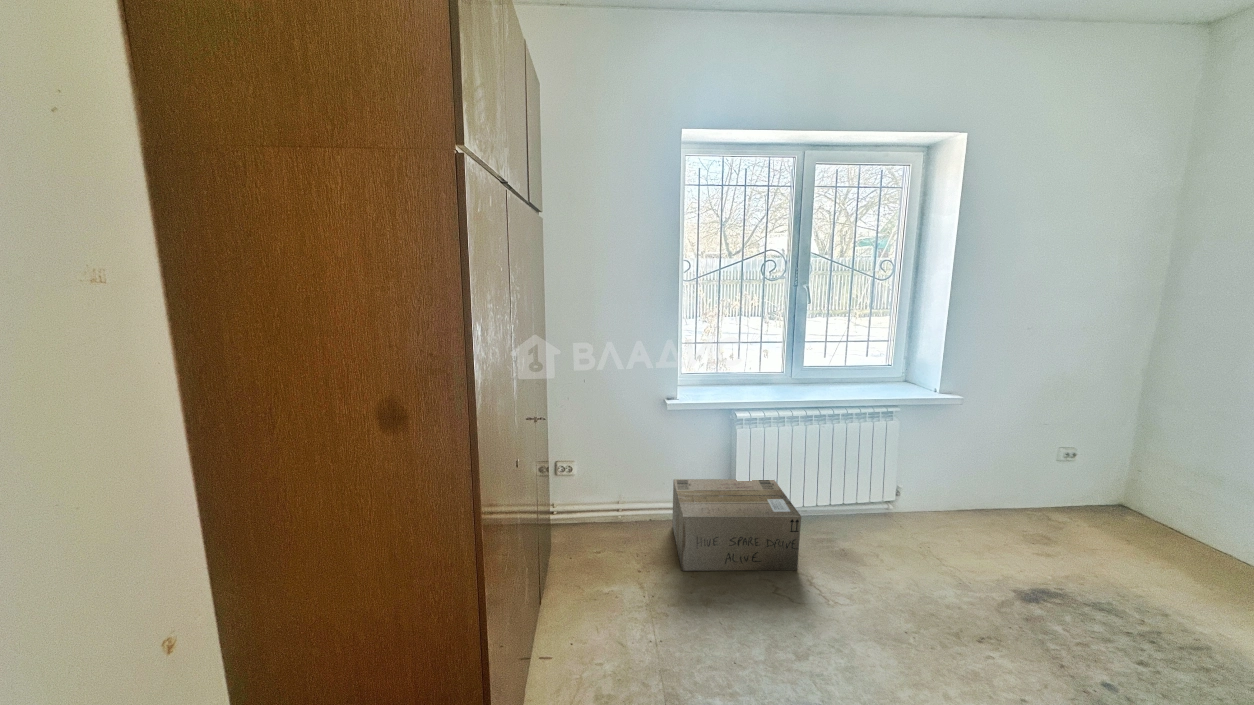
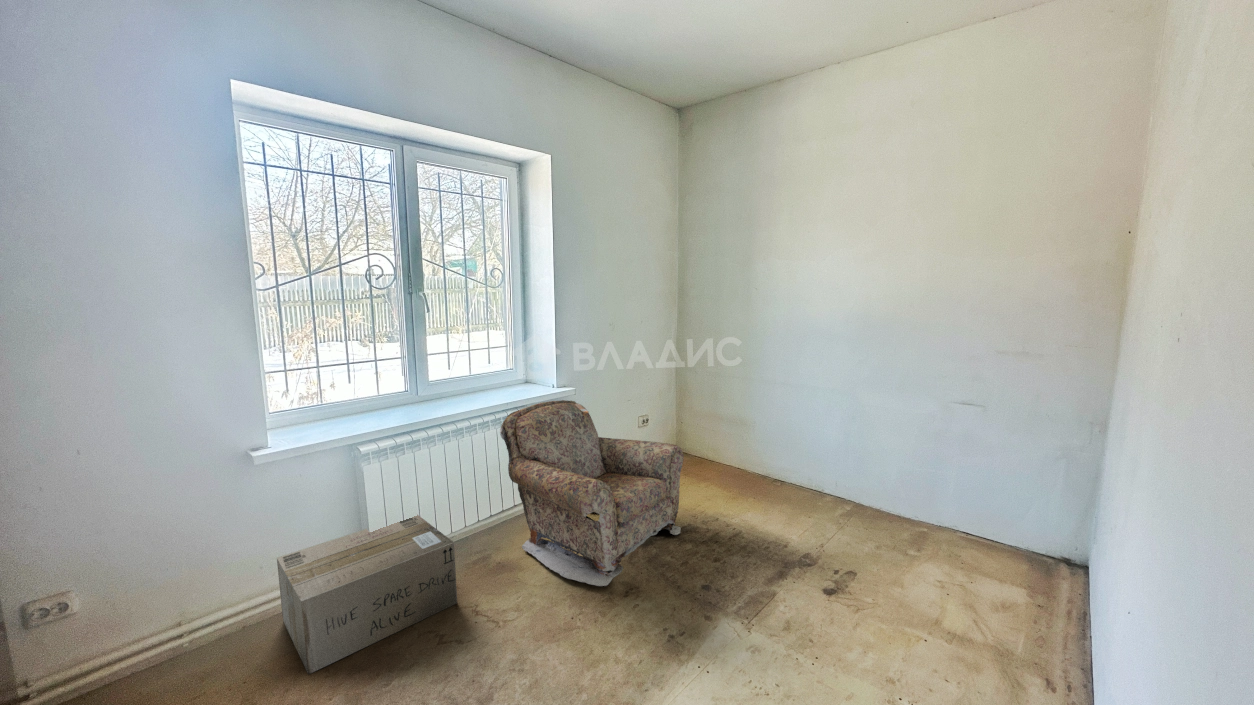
armchair: none [863,407,1124,627] -> present [500,400,684,586]

